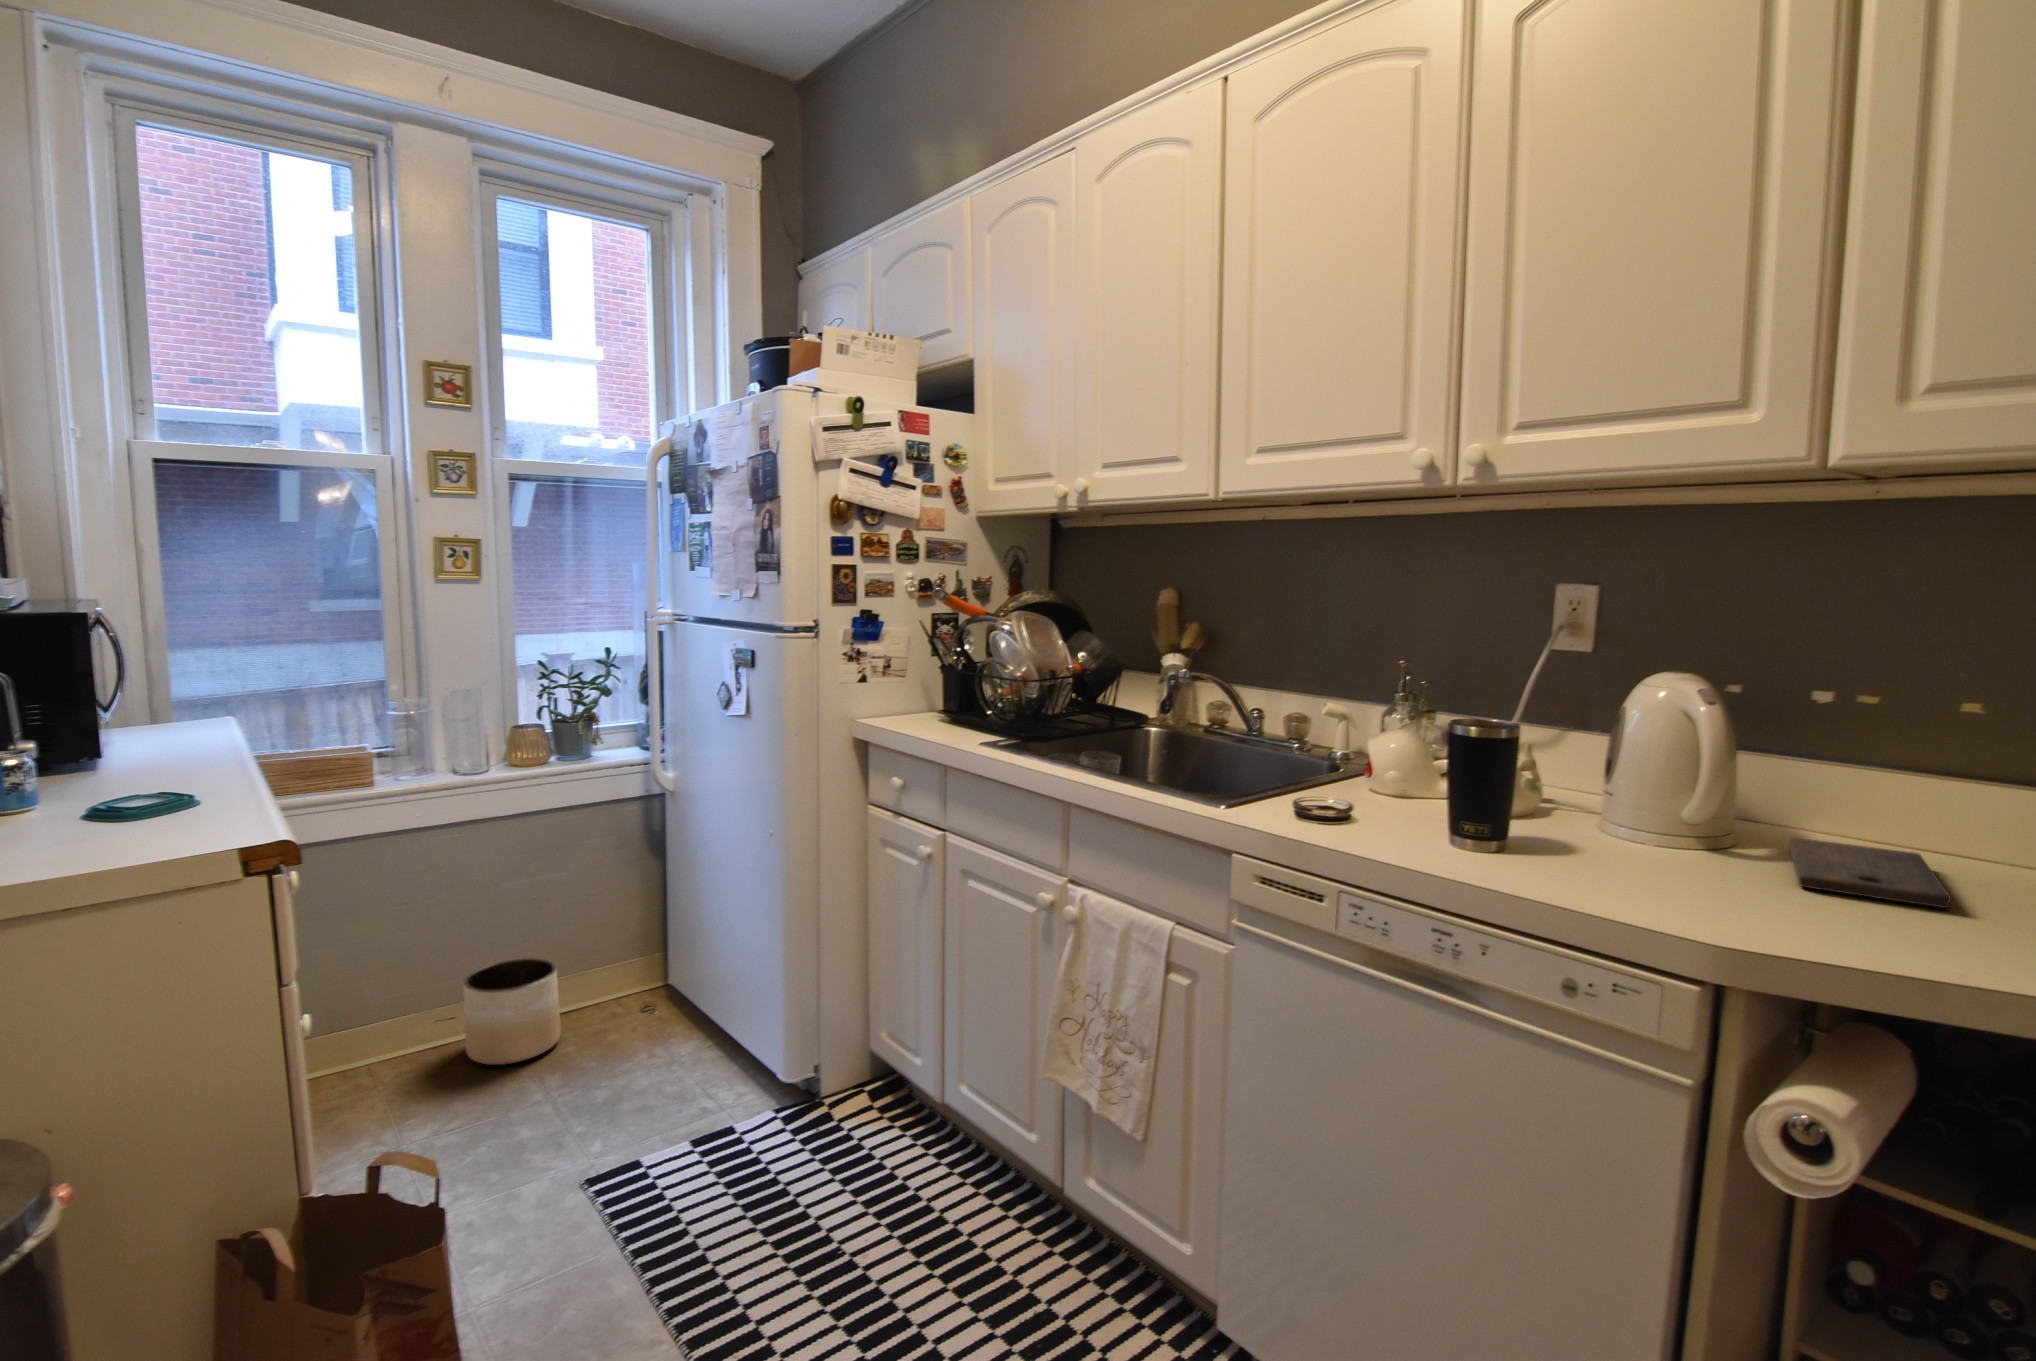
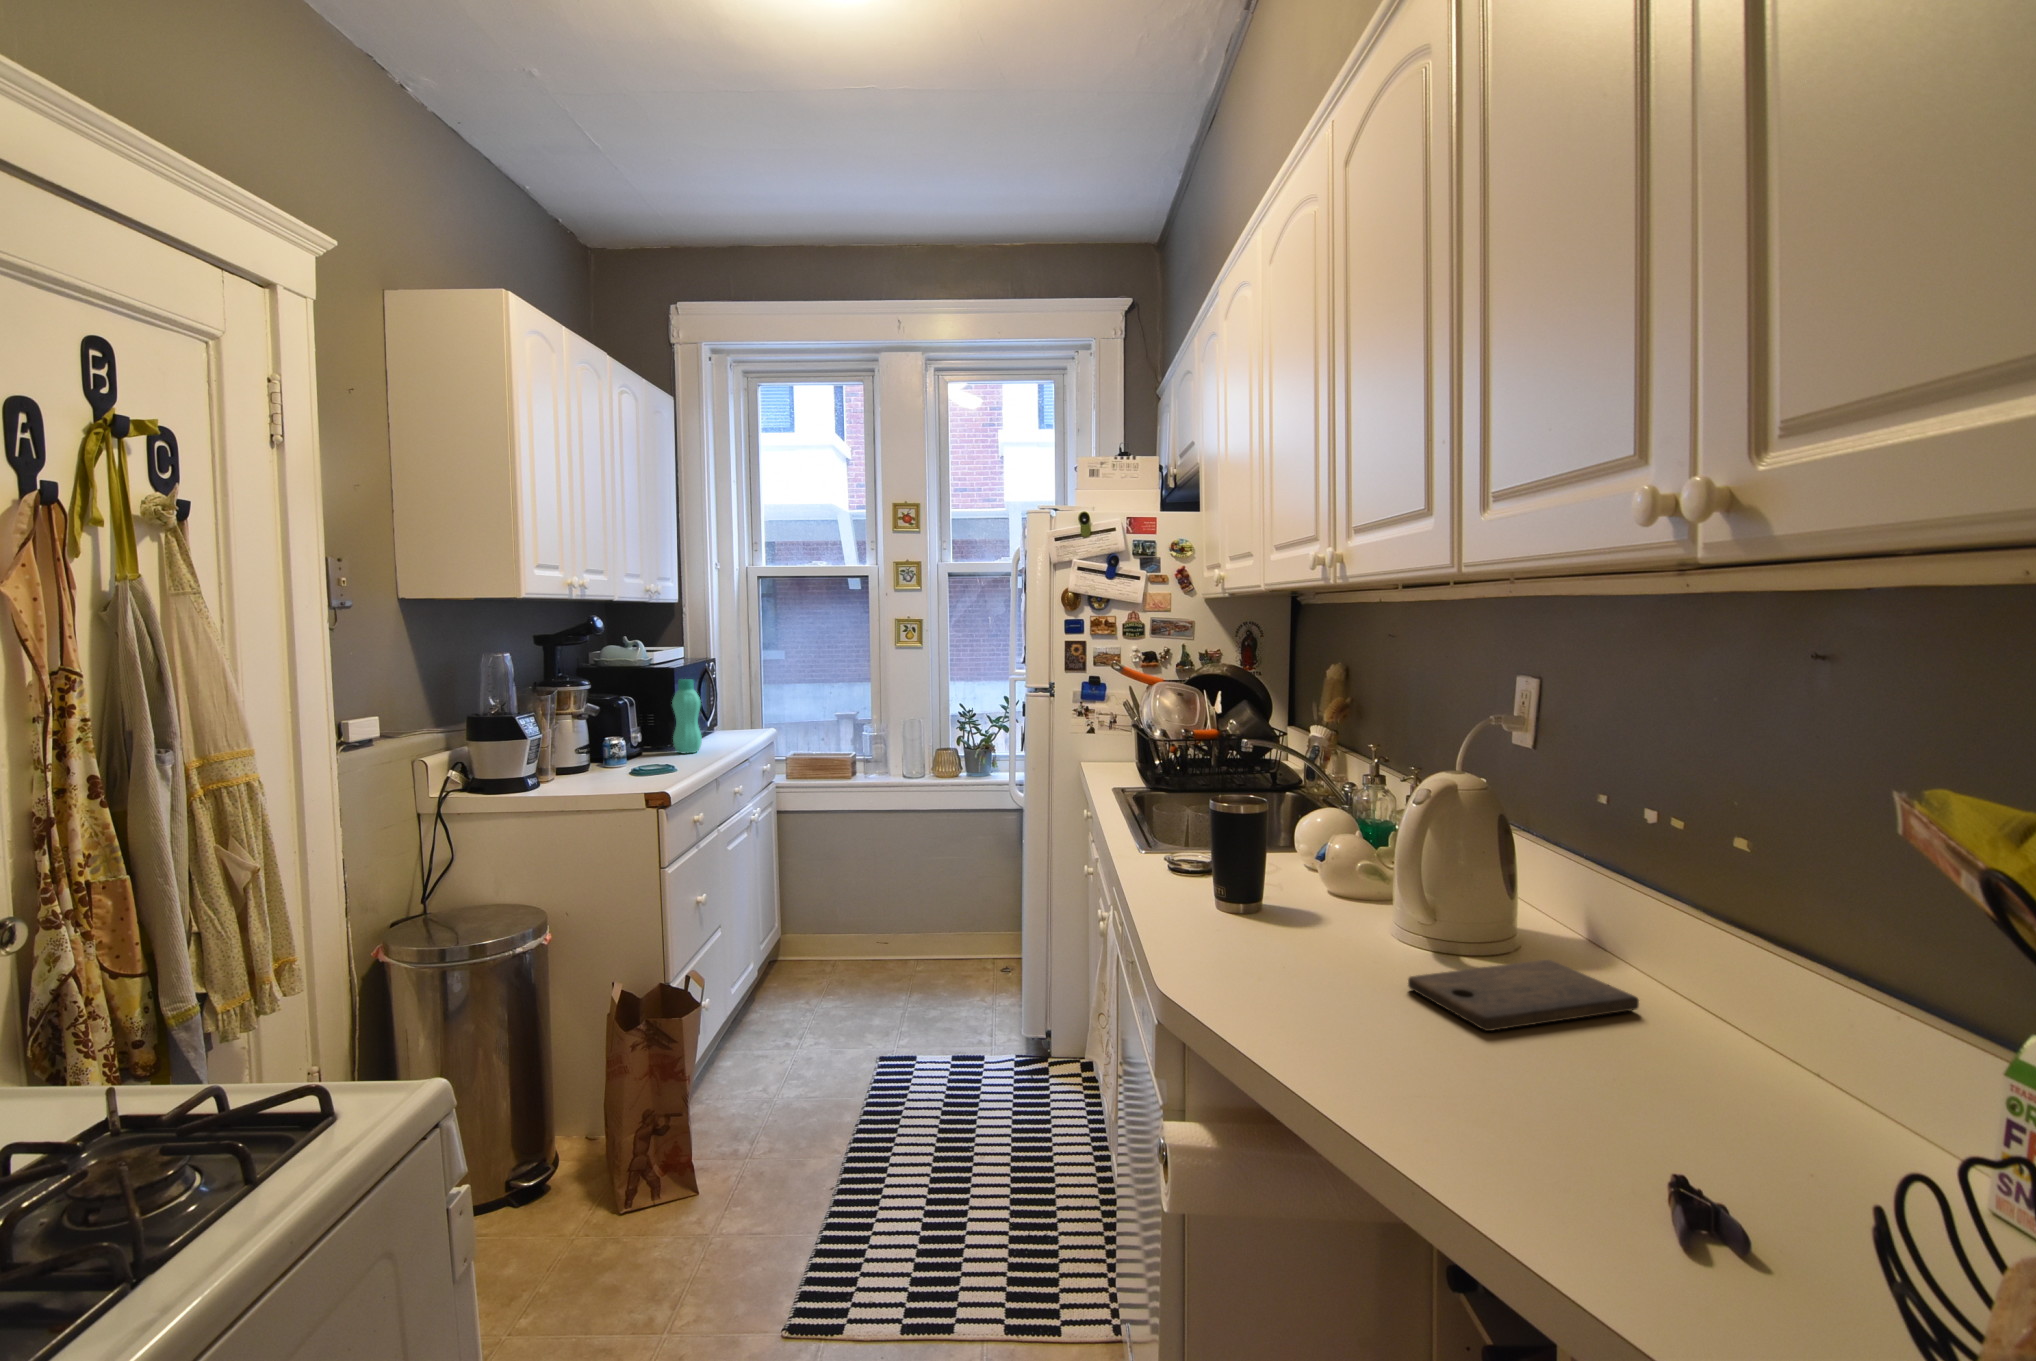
bottle: none [102,631,176,770] -> present [672,679,702,753]
planter: present [463,958,561,1065] -> none [886,913,945,983]

